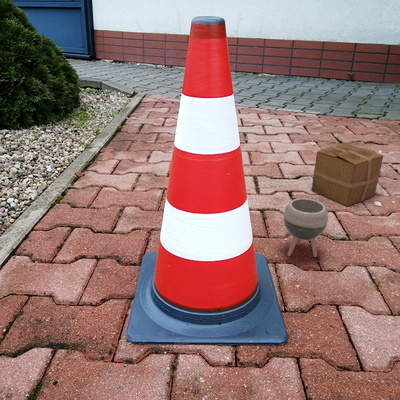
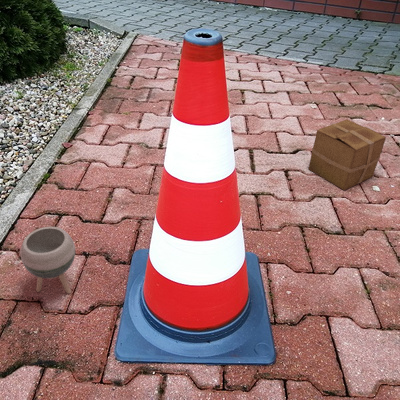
planter: present [284,198,328,257] -> present [21,227,75,293]

